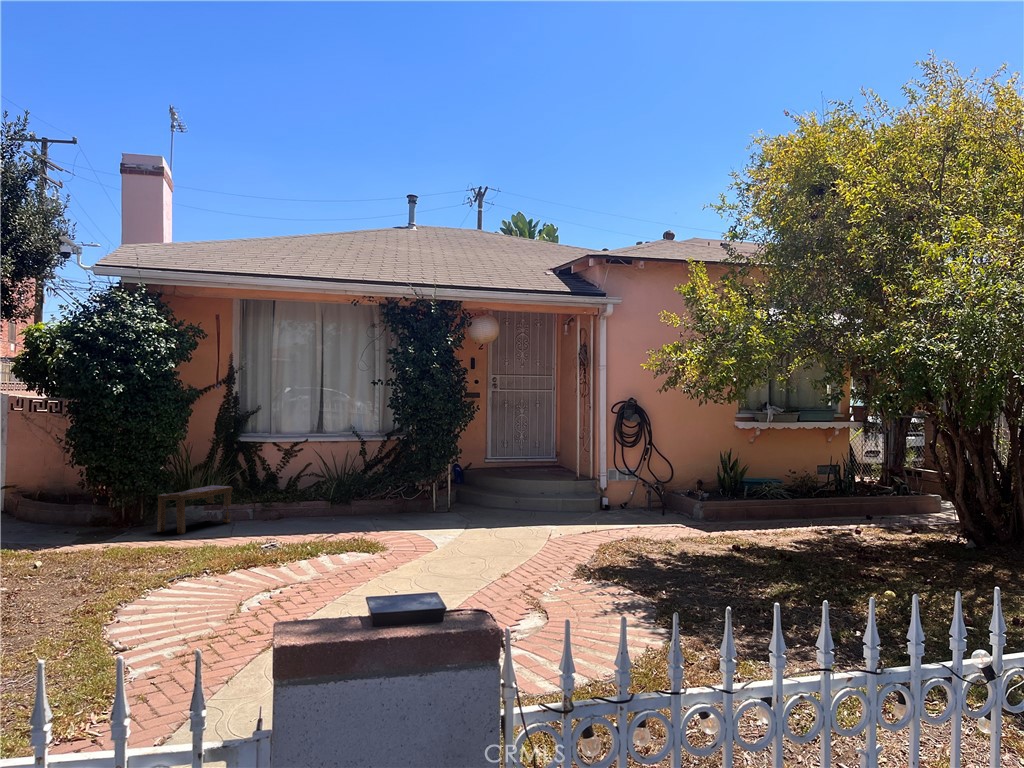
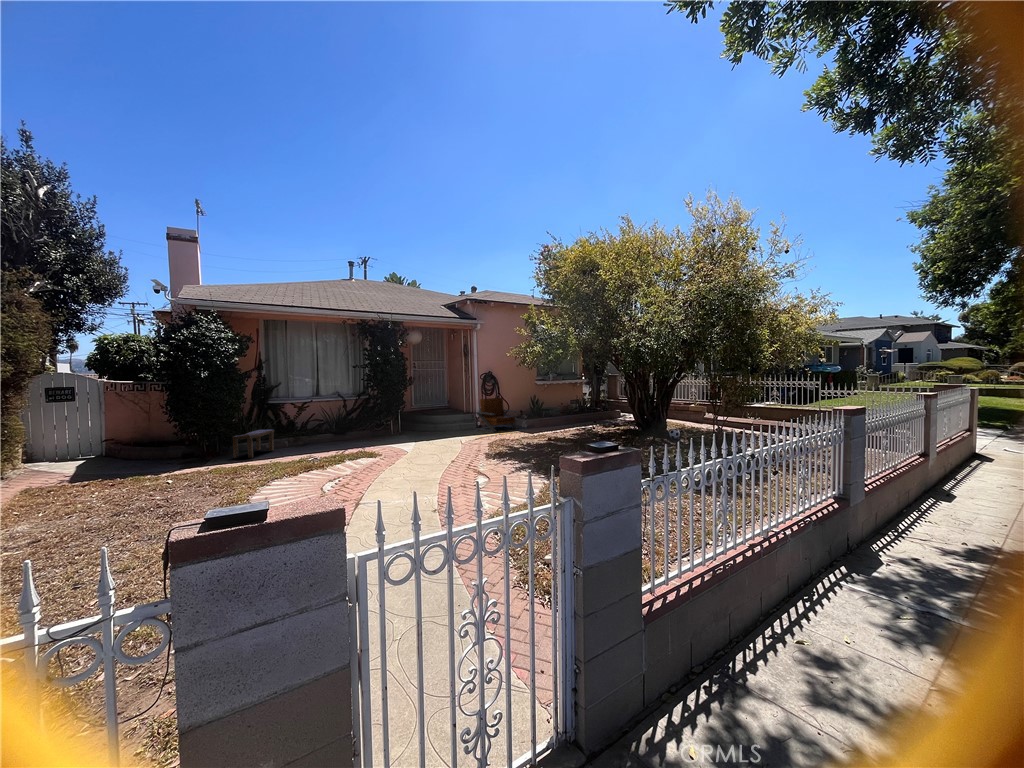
lounge chair: none [597,450,685,521] -> present [476,397,519,432]

